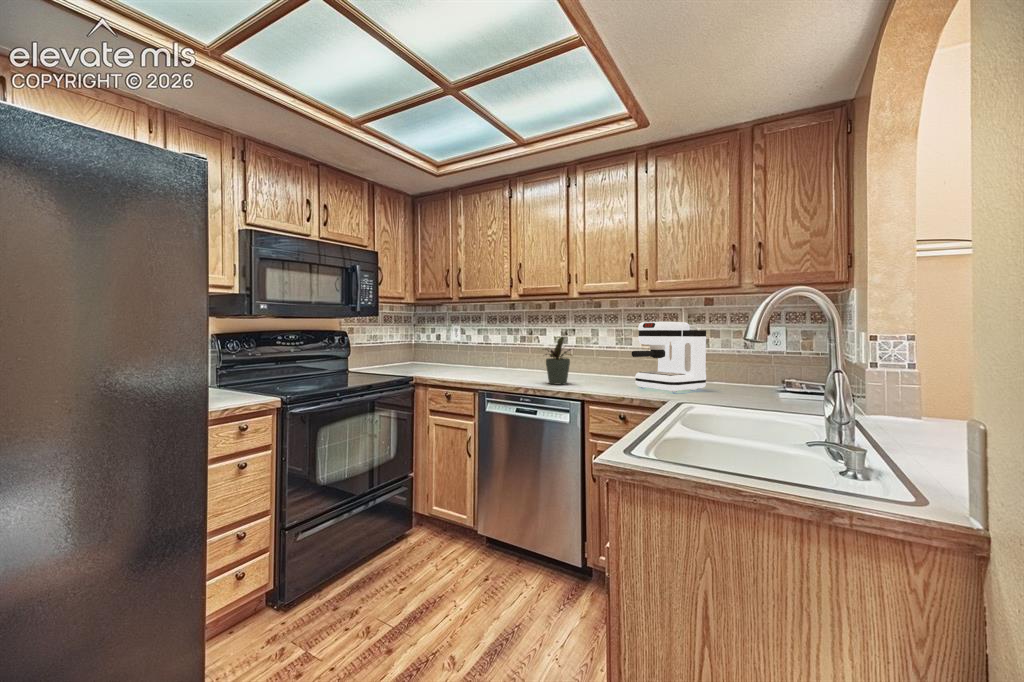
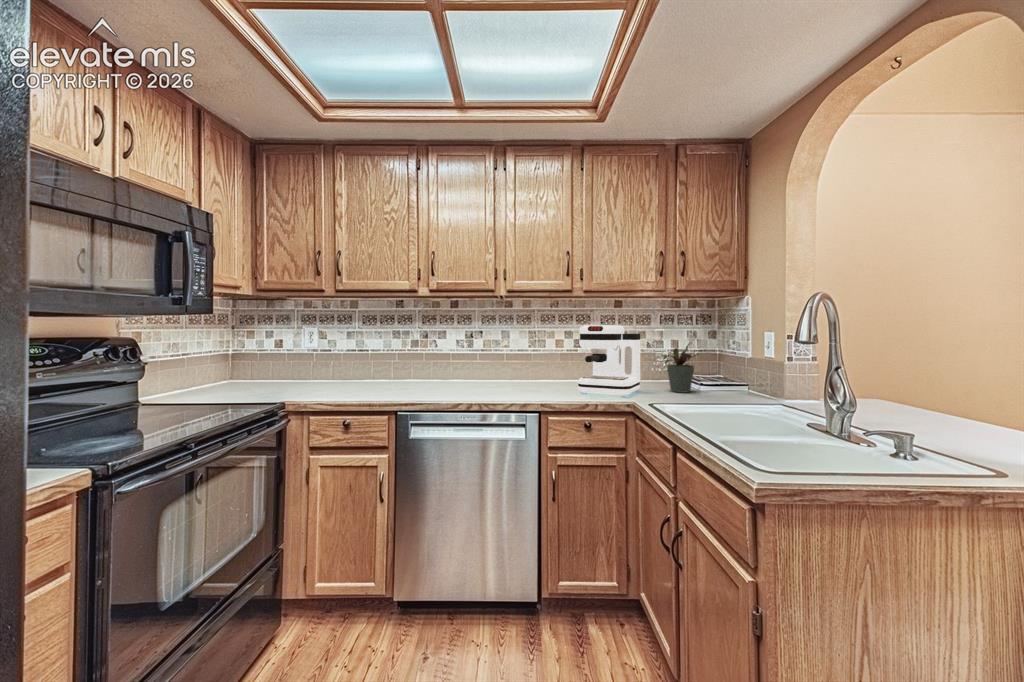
potted plant: present [545,337,572,384] -> present [664,343,698,393]

